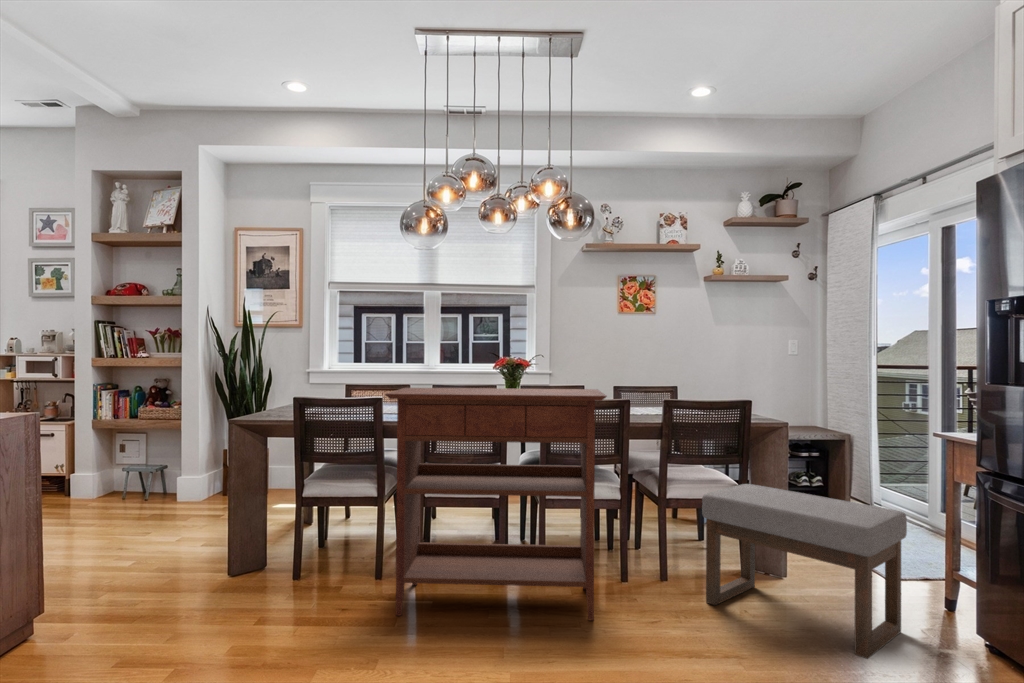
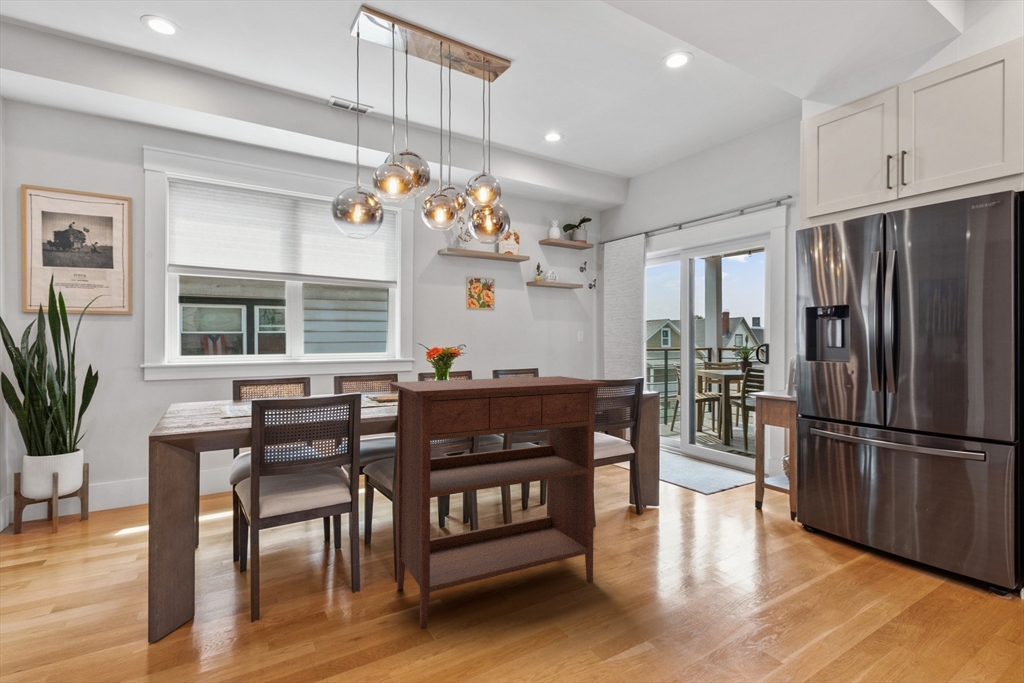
ottoman: present [702,484,907,659] -> none [641,444,783,562]

